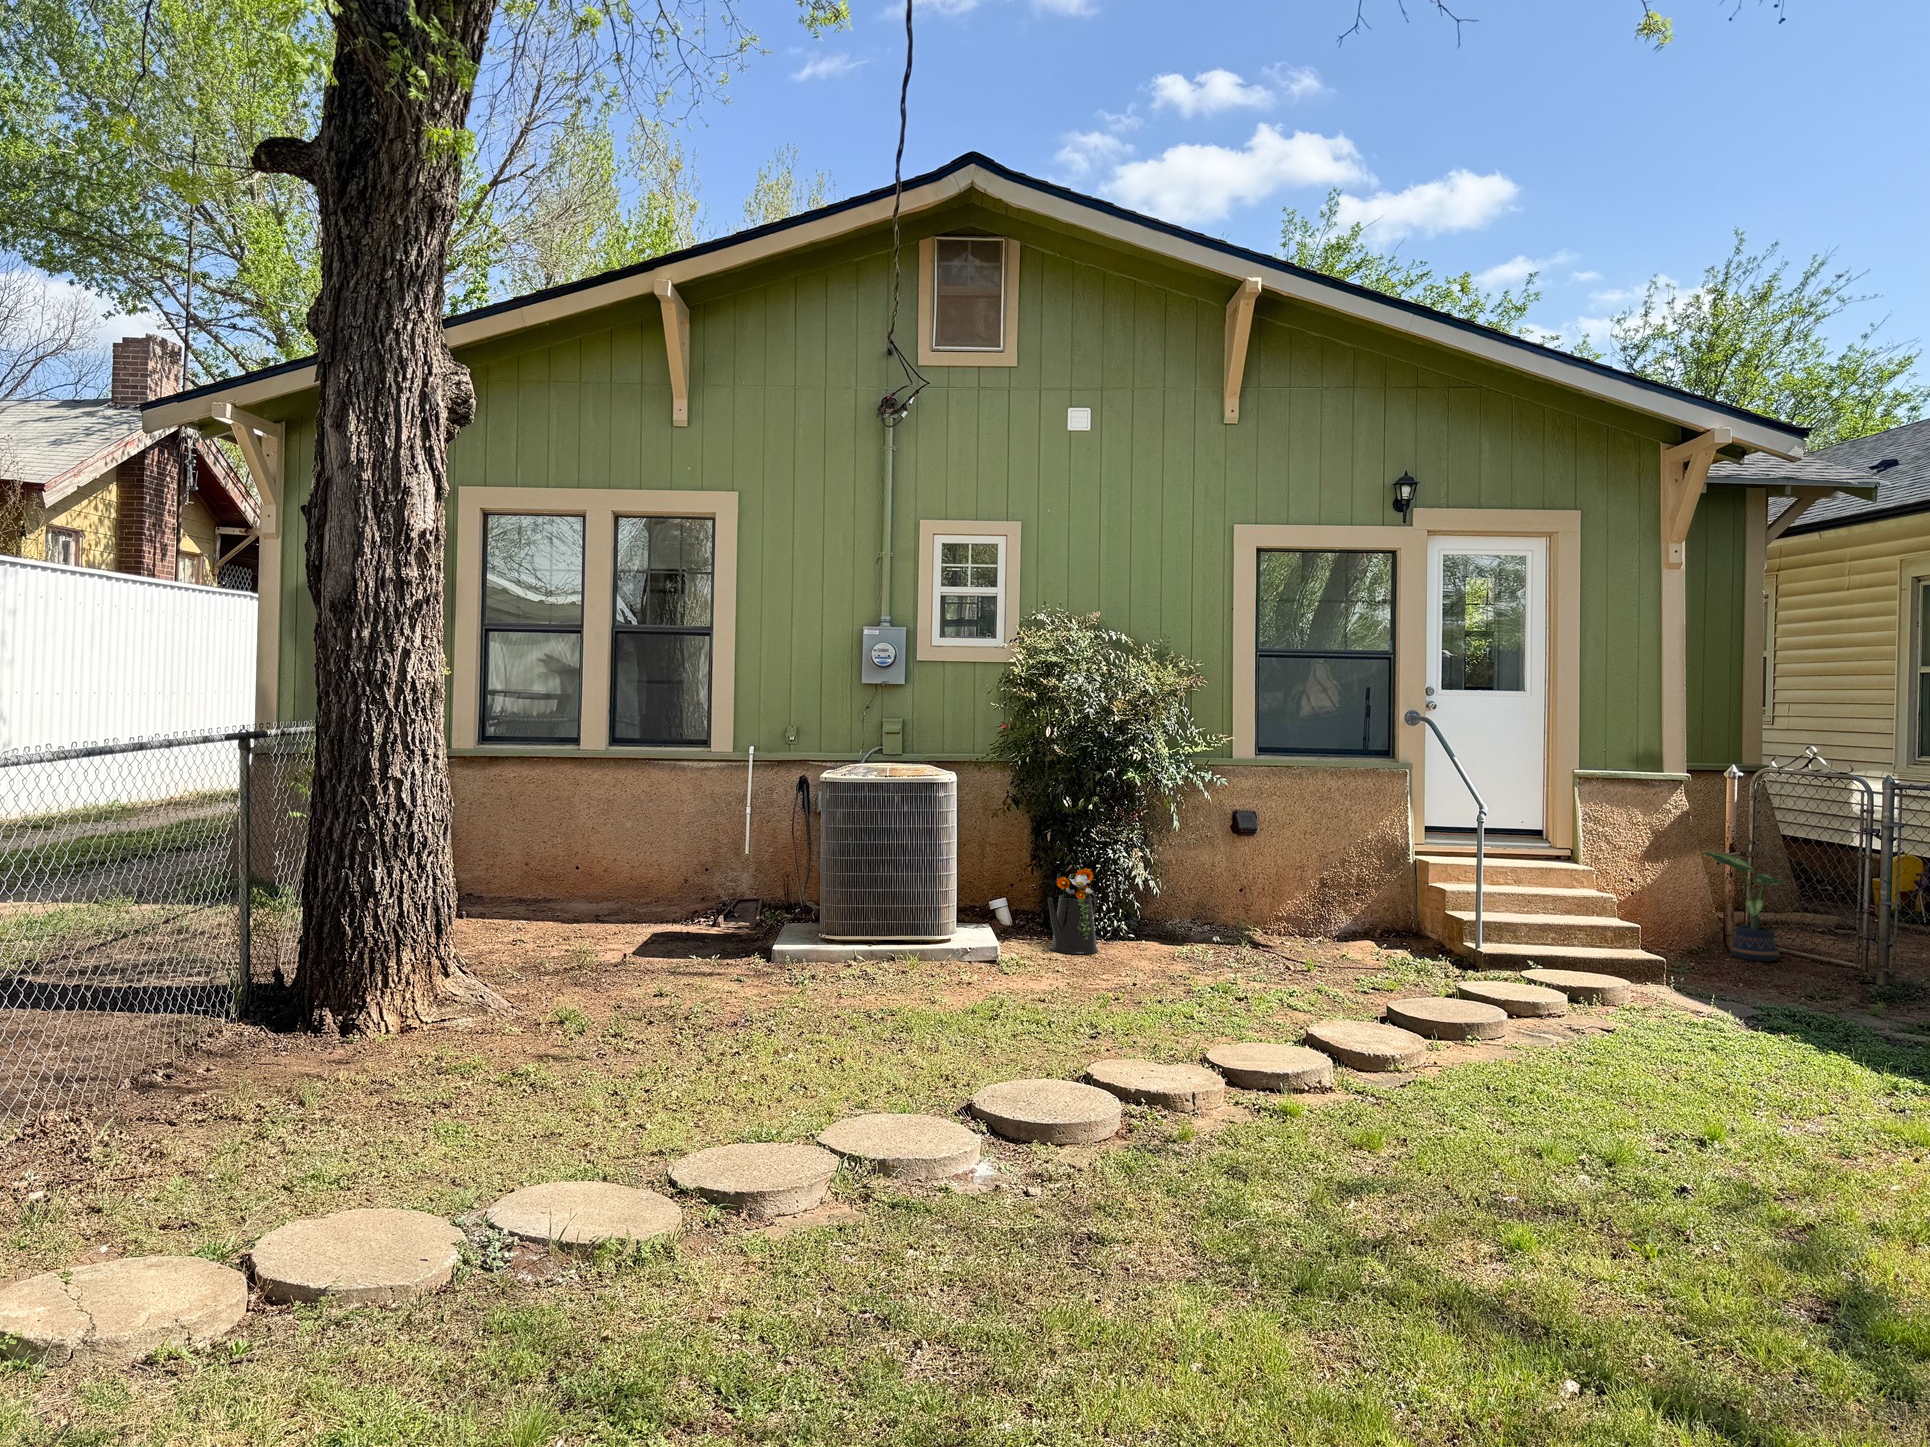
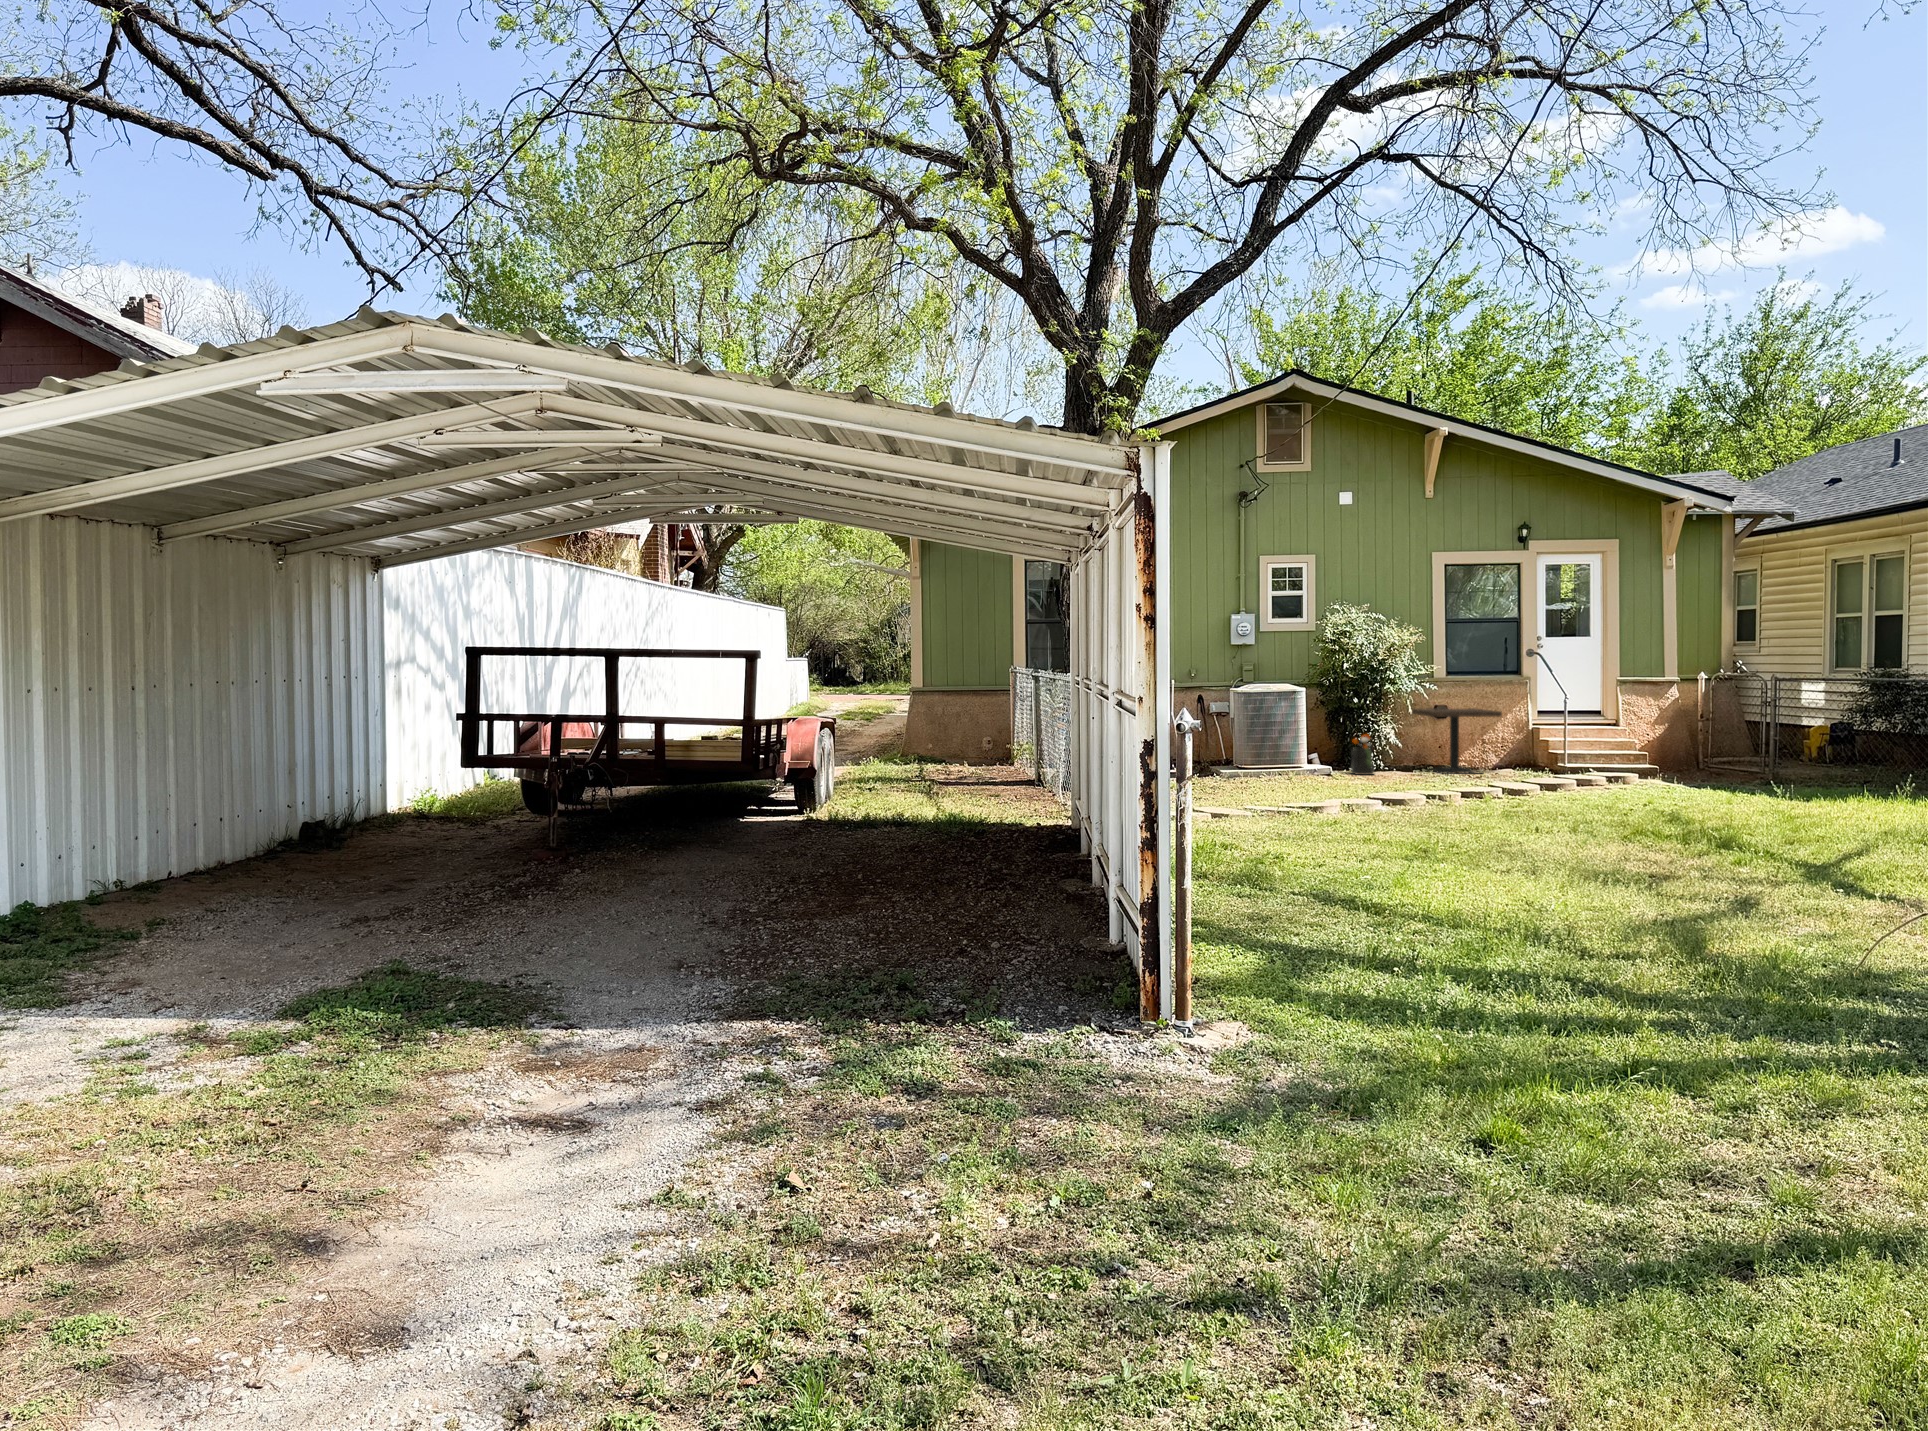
side table: none [1186,818,1351,954] -> present [1412,708,1502,774]
potted plant: present [1703,852,1785,961] -> none [1686,718,1728,772]

